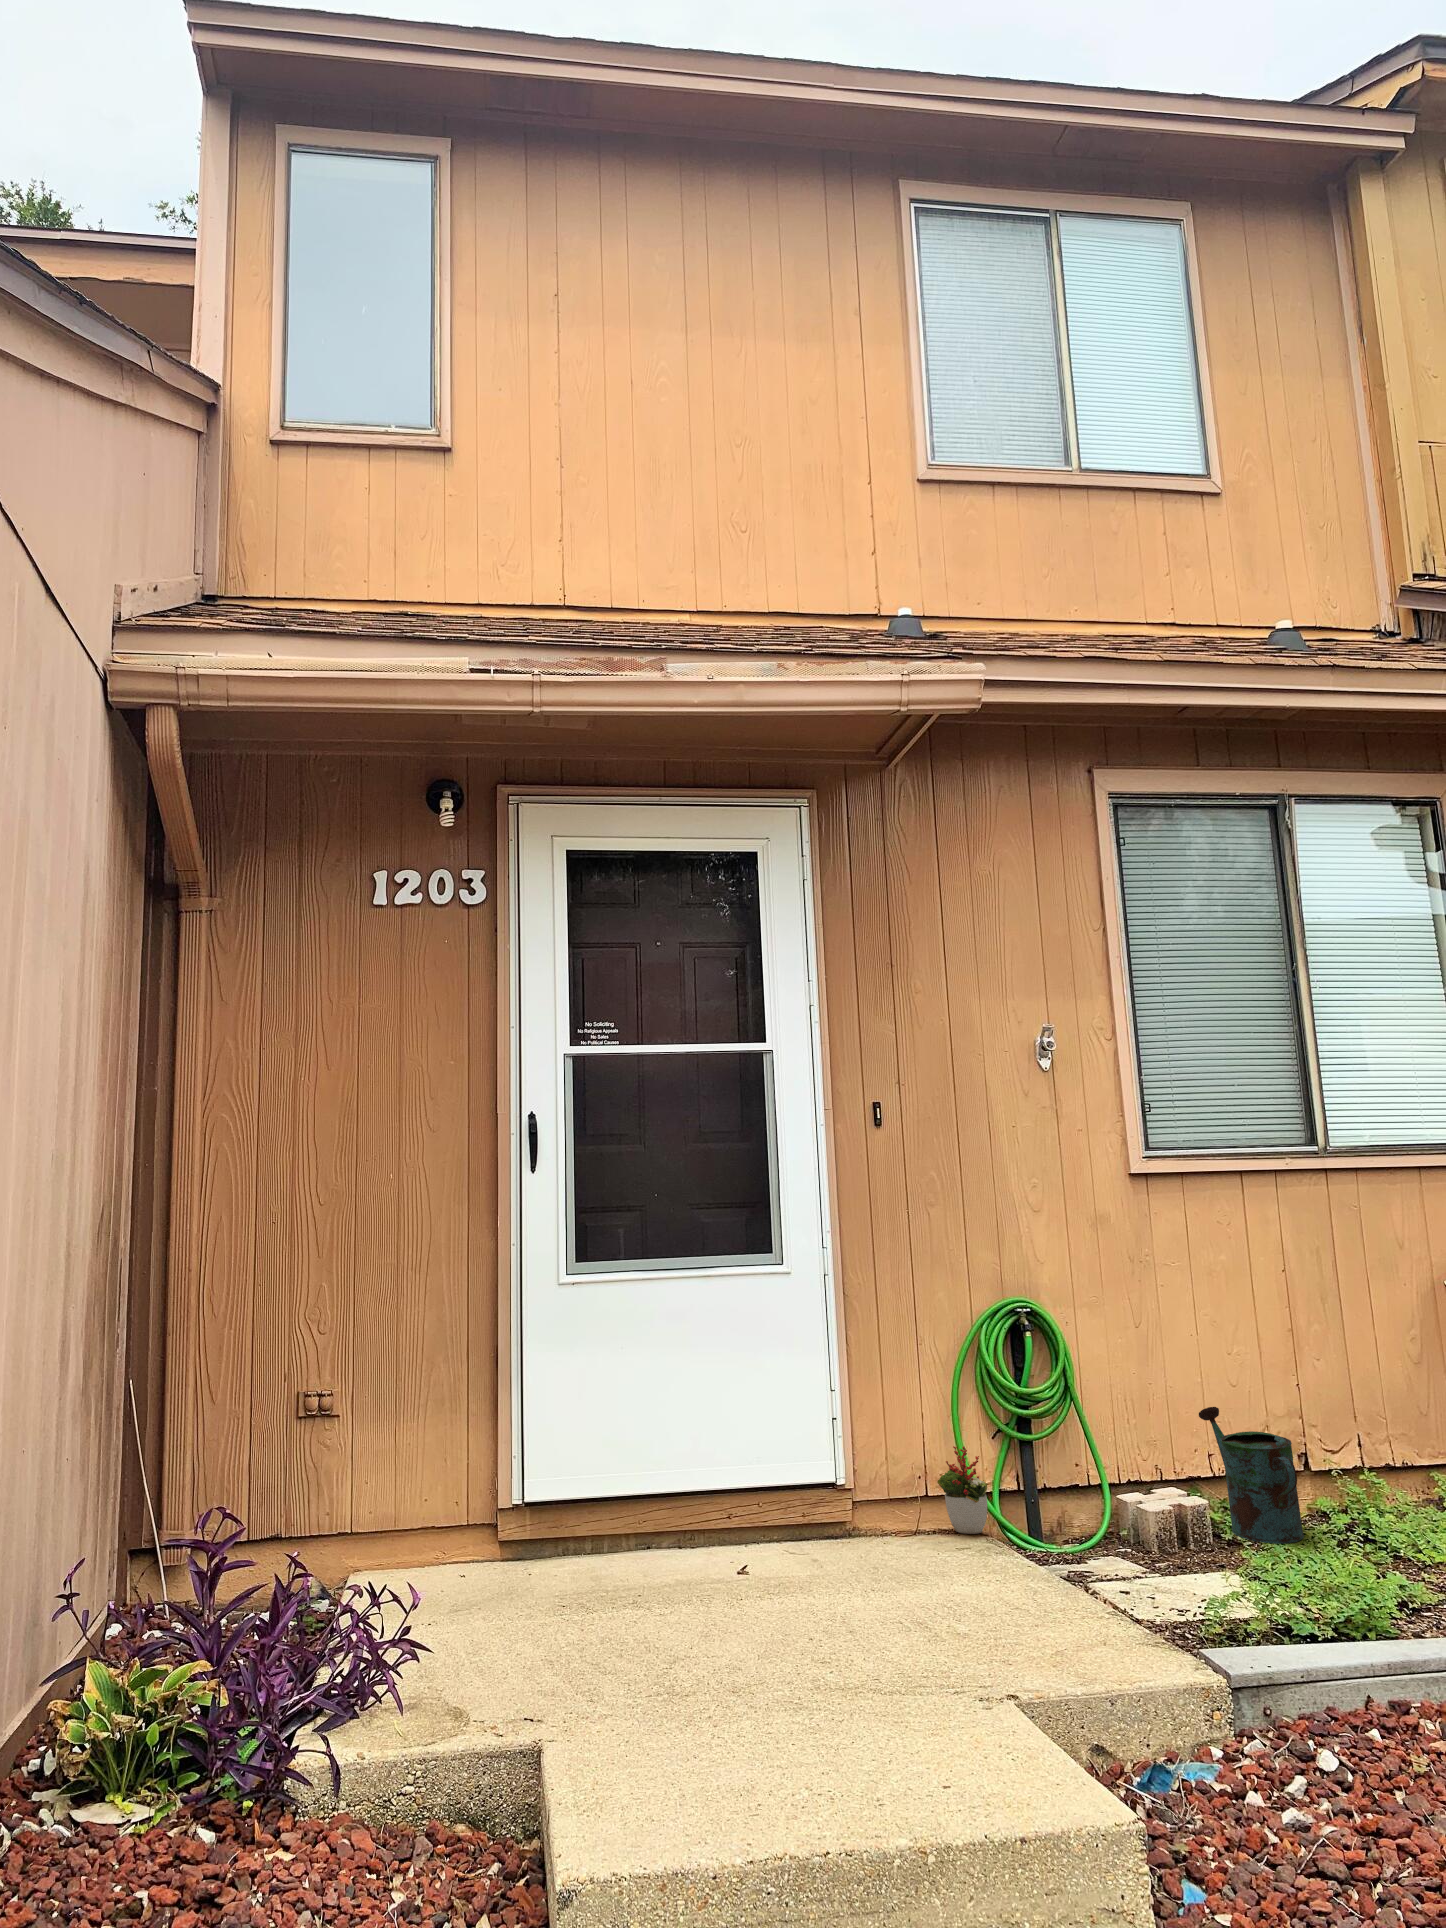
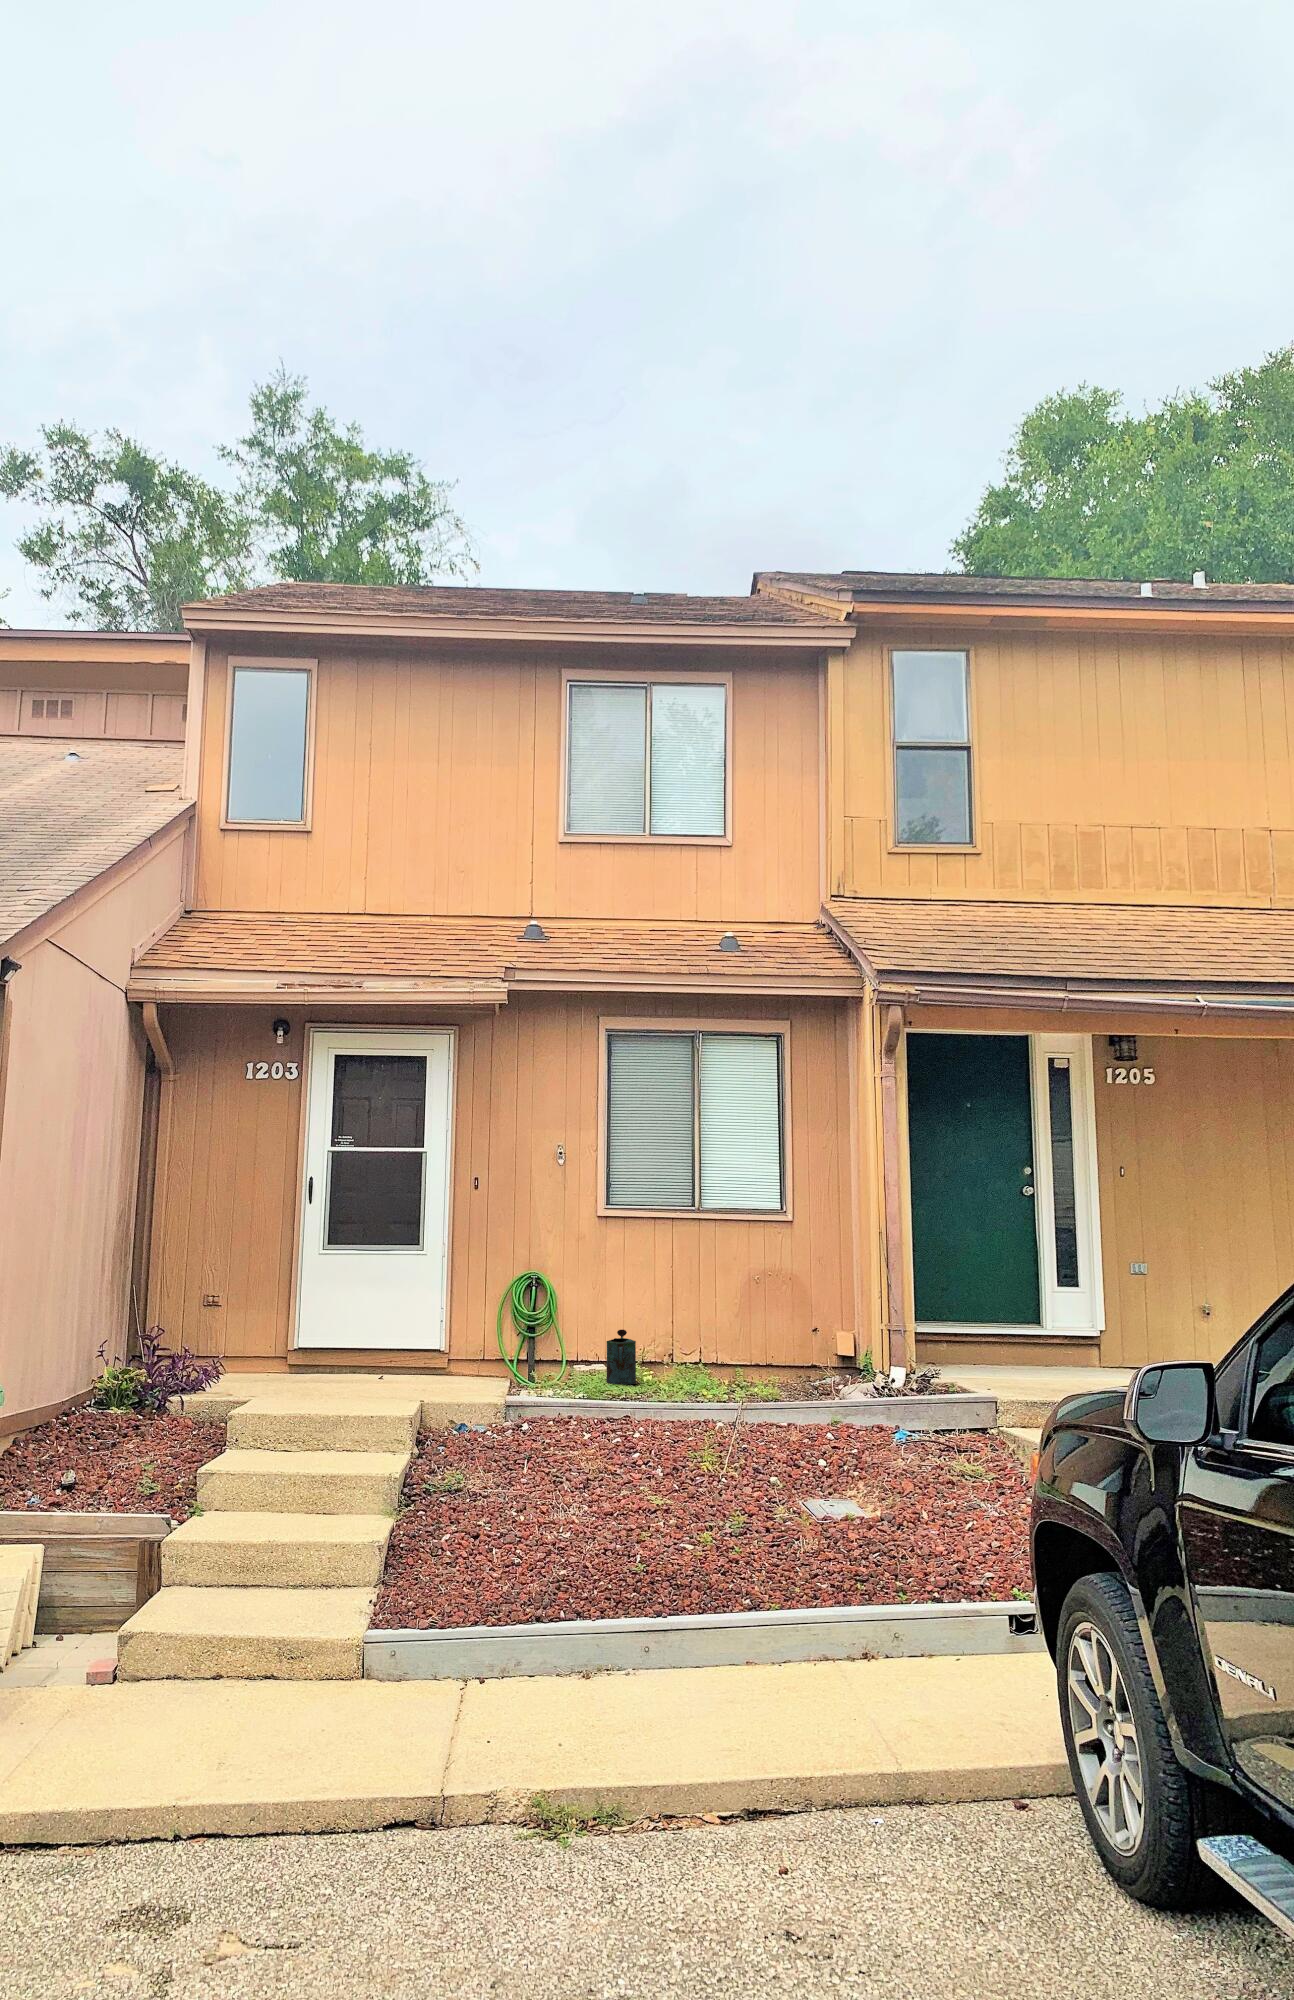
decorative plant: present [937,1446,987,1534] -> none [483,1337,503,1375]

